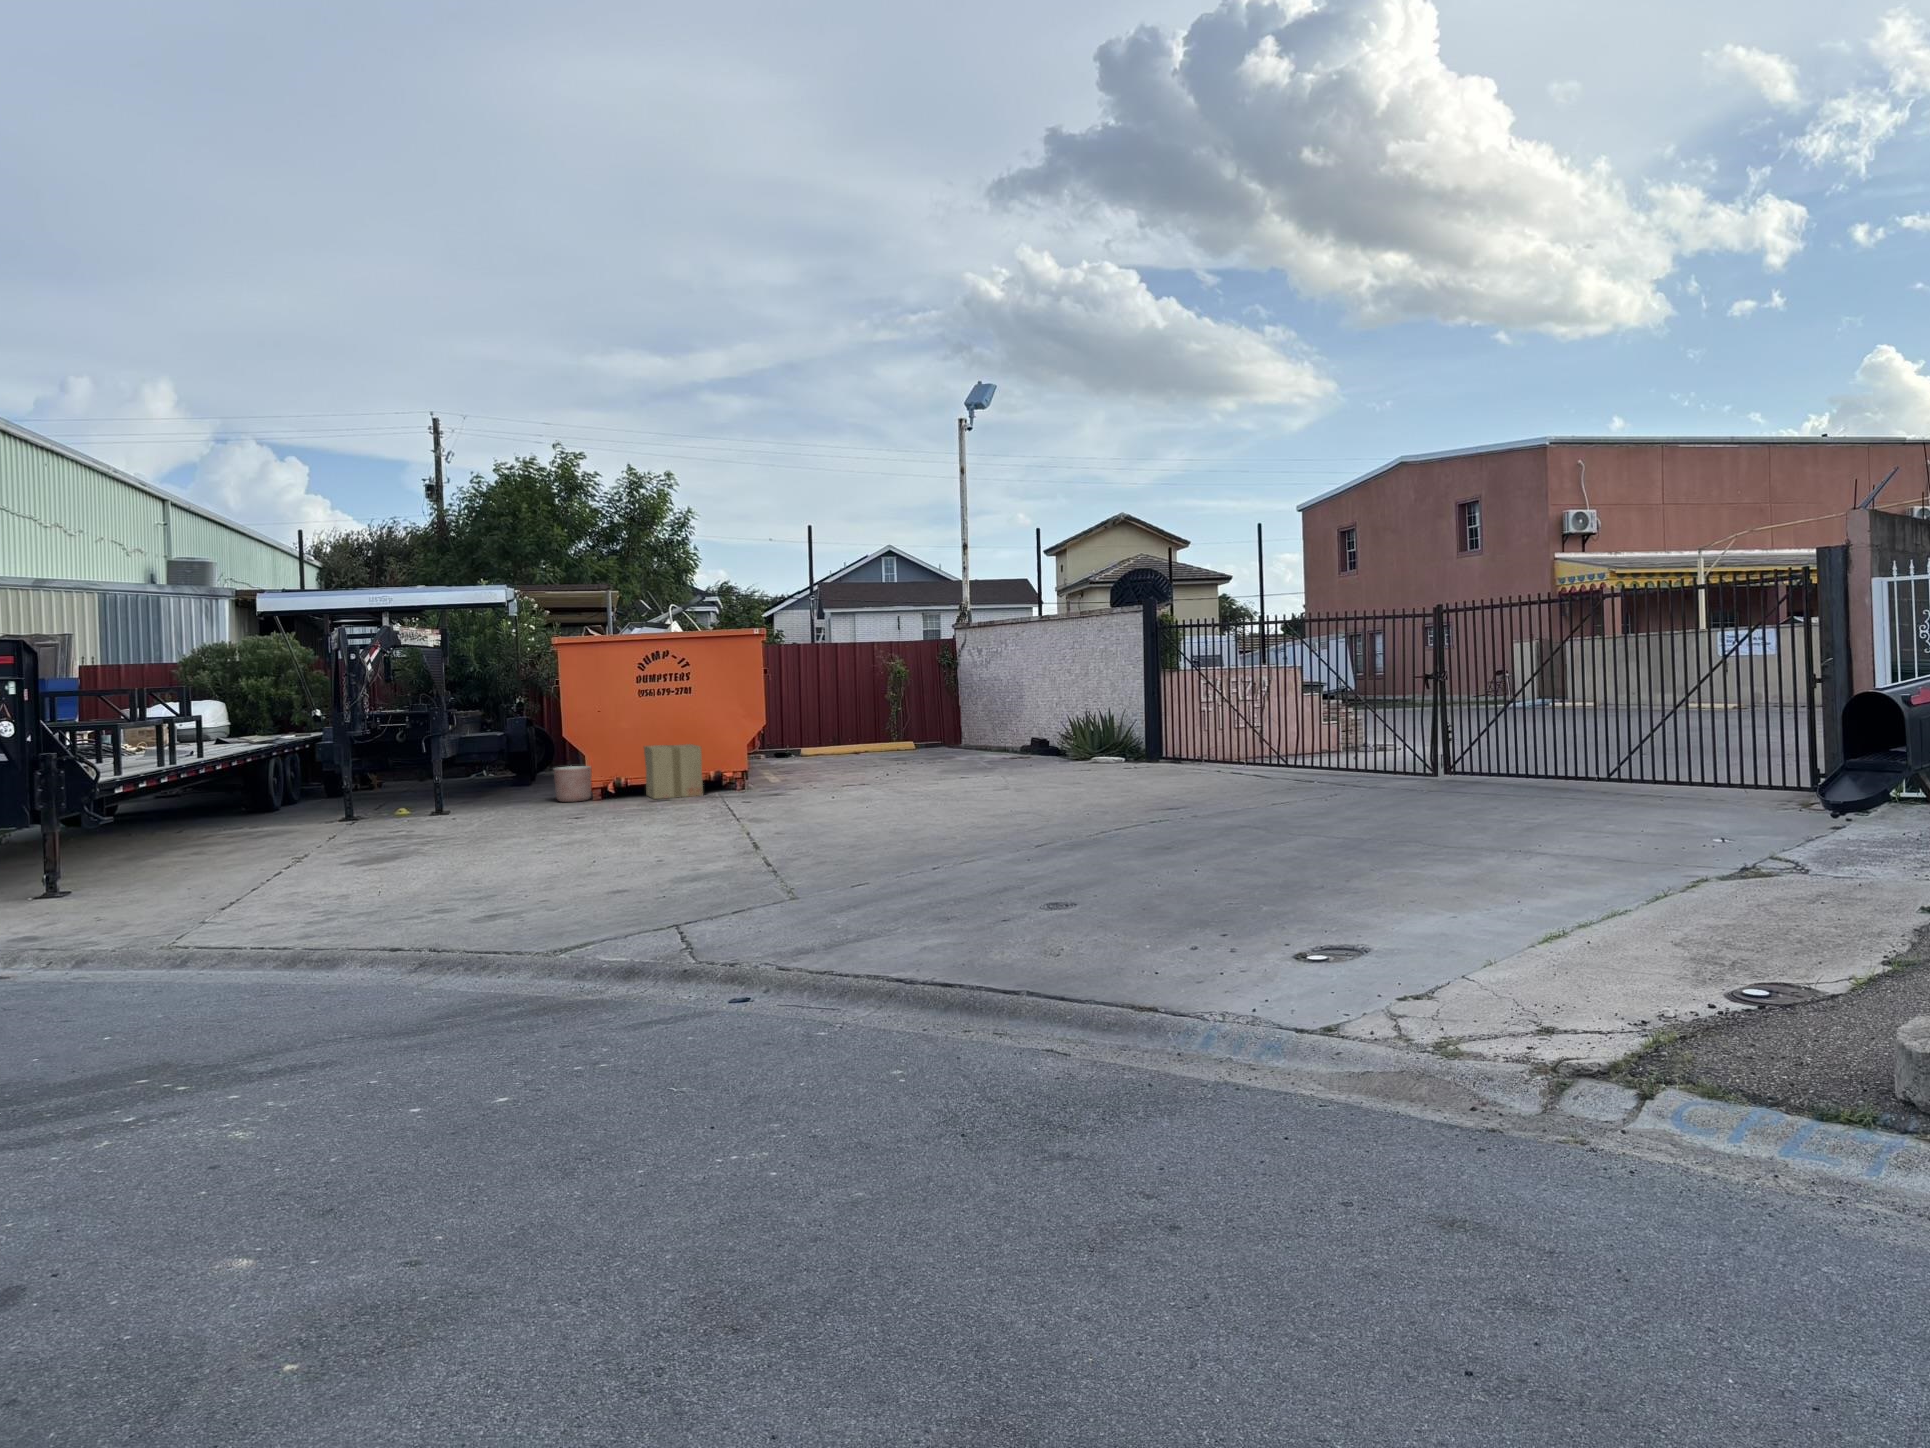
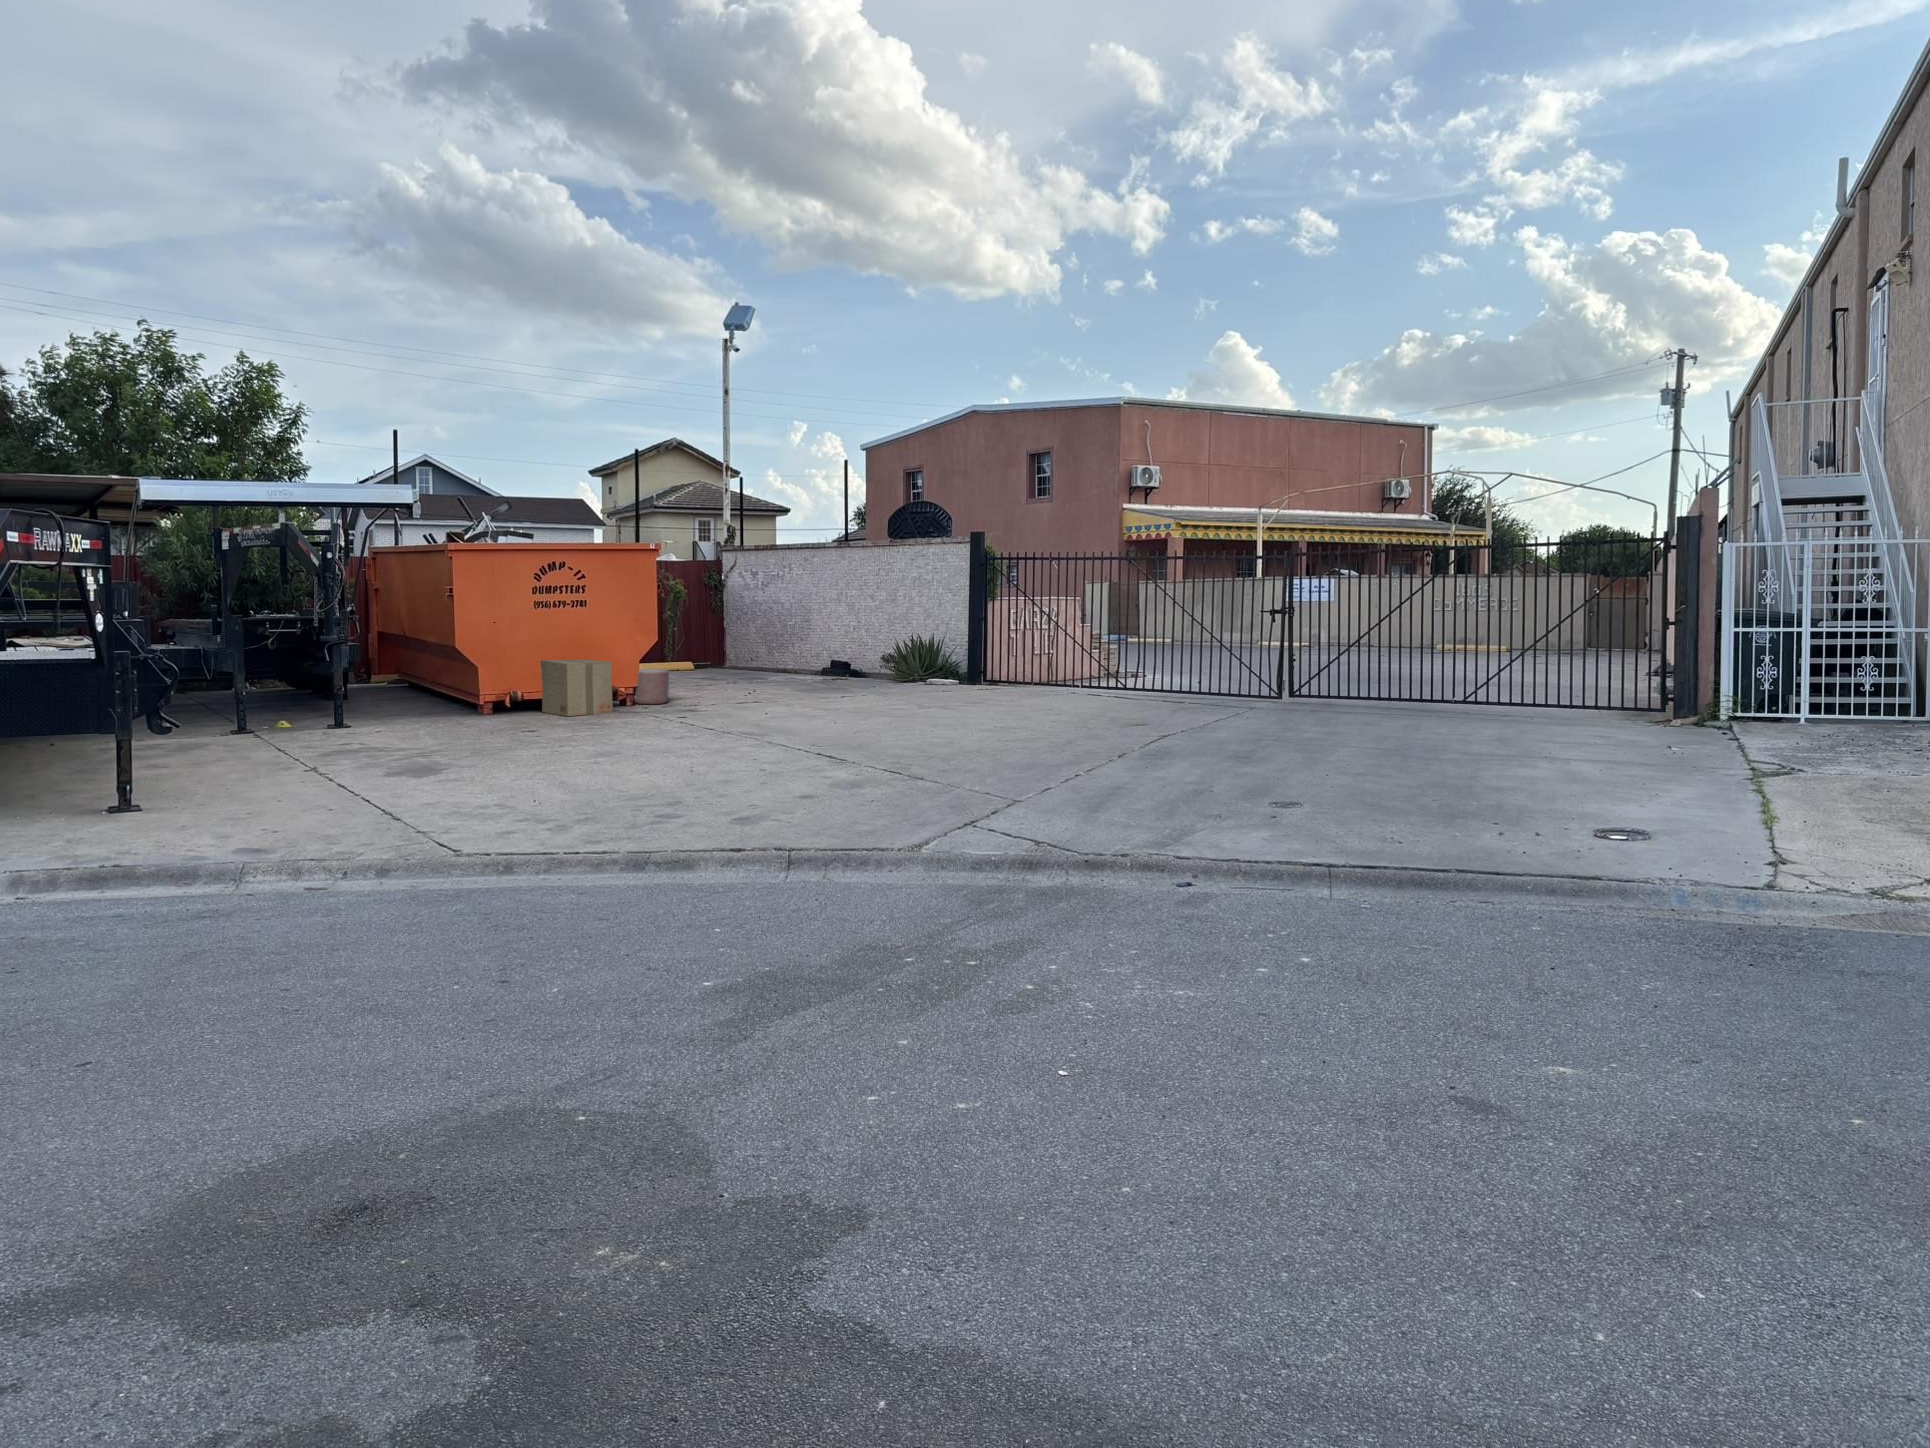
planter: present [554,766,592,802] -> present [635,670,669,704]

